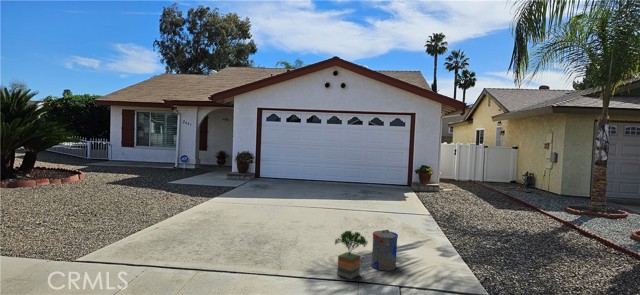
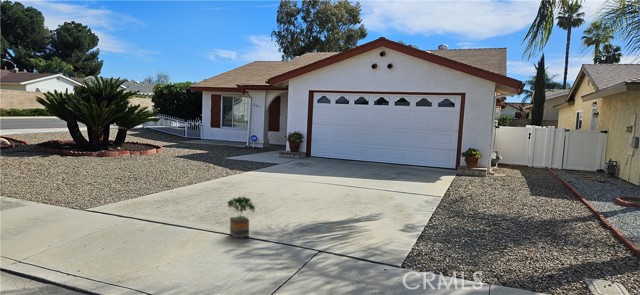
trash can: present [372,230,398,271] -> none [271,200,295,237]

